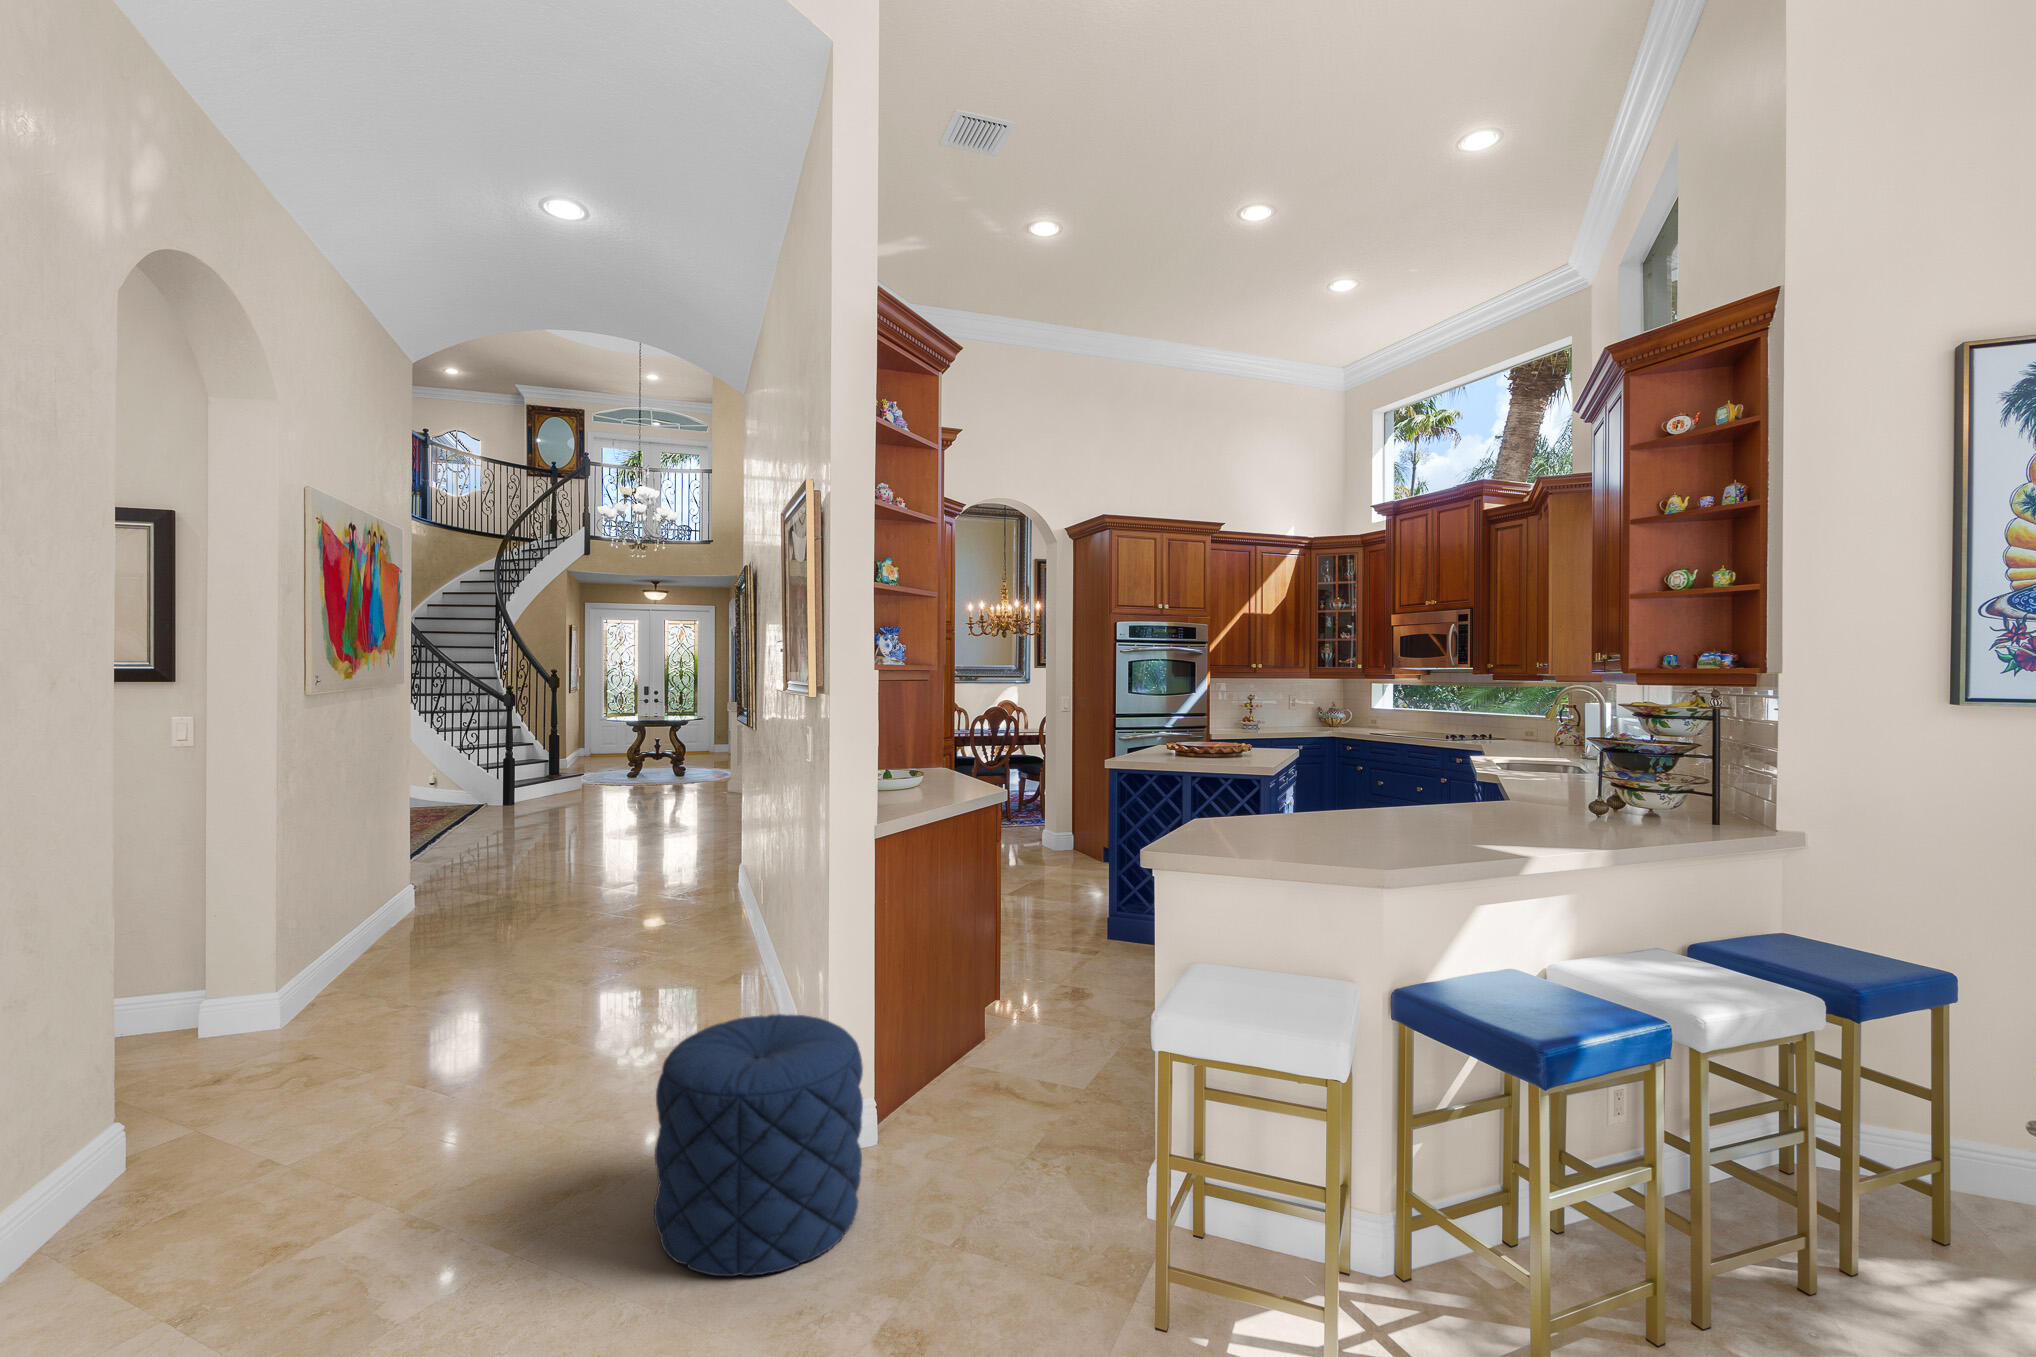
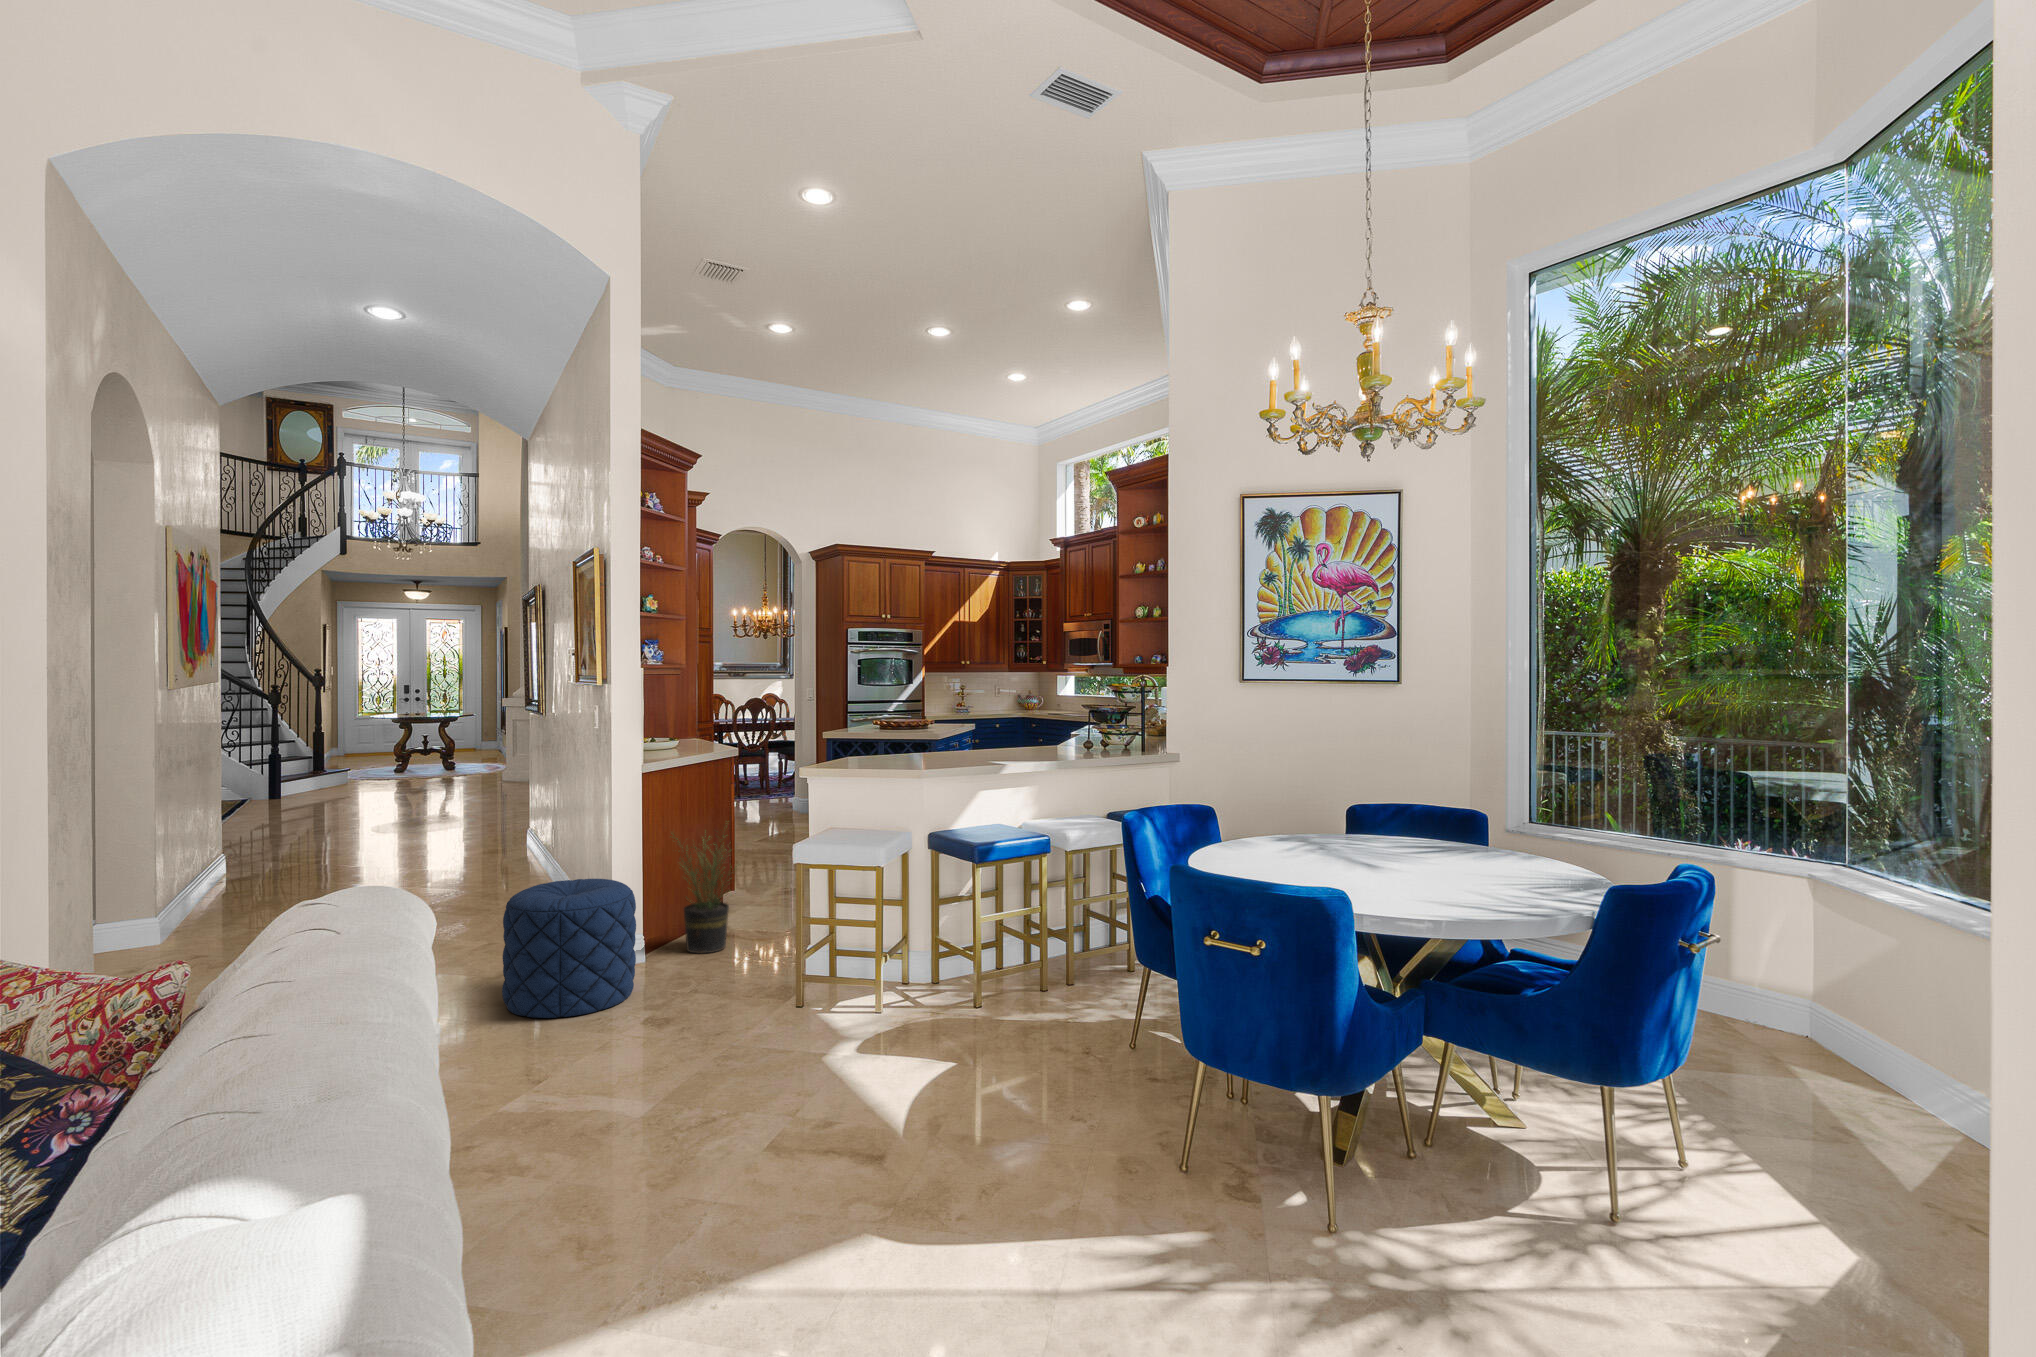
potted plant: none [901,906,1024,1119] -> present [670,832,735,953]

